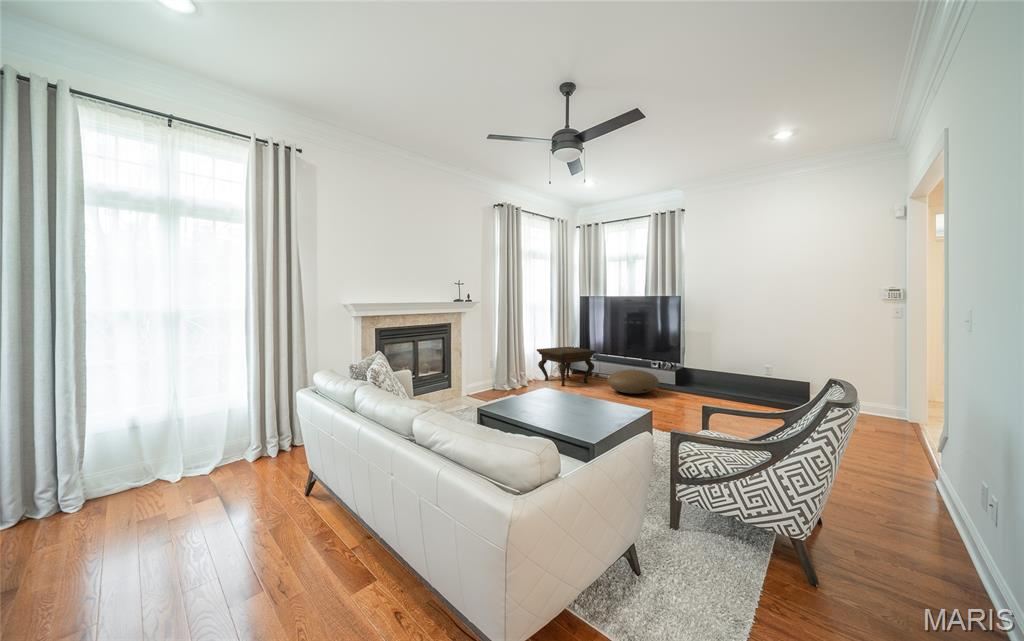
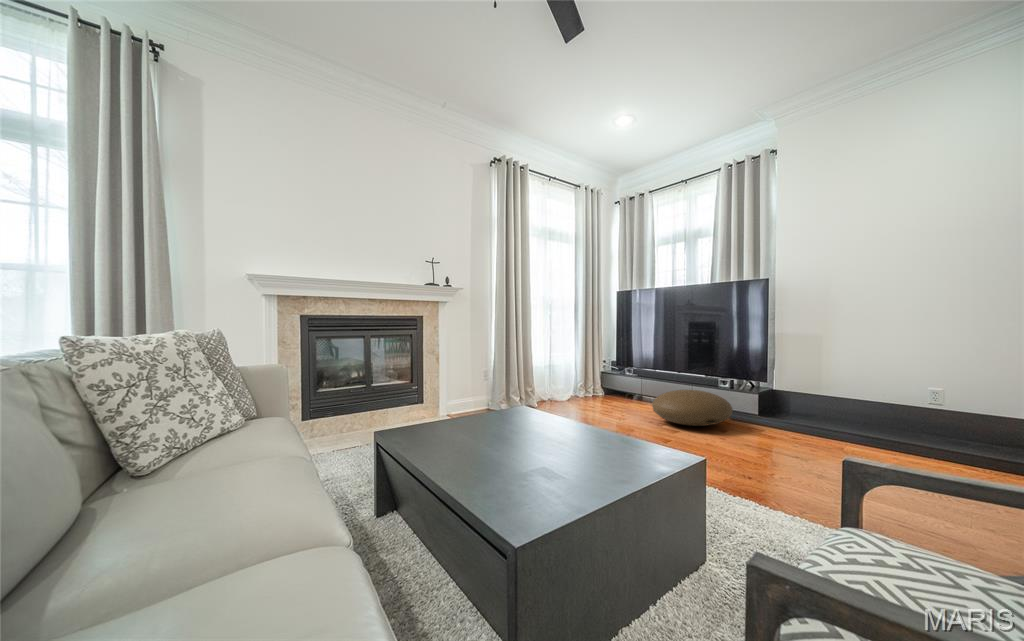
side table: present [537,347,596,386] -> none [554,356,638,410]

